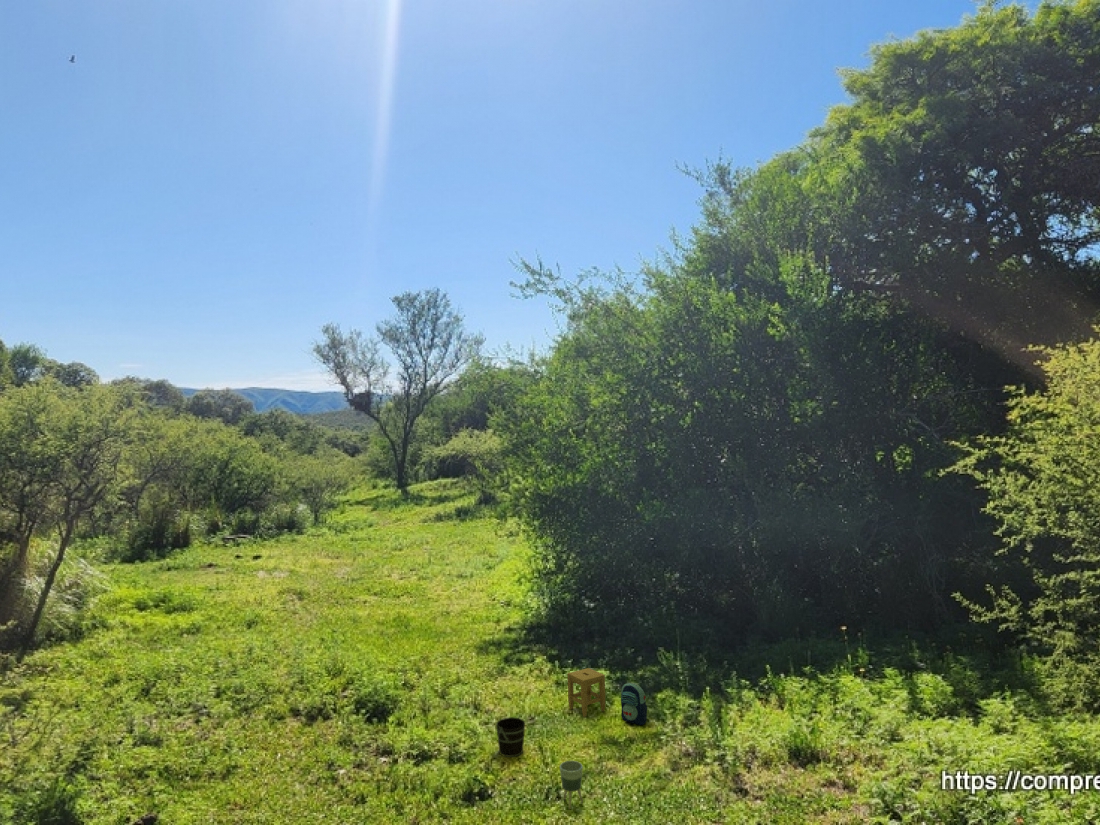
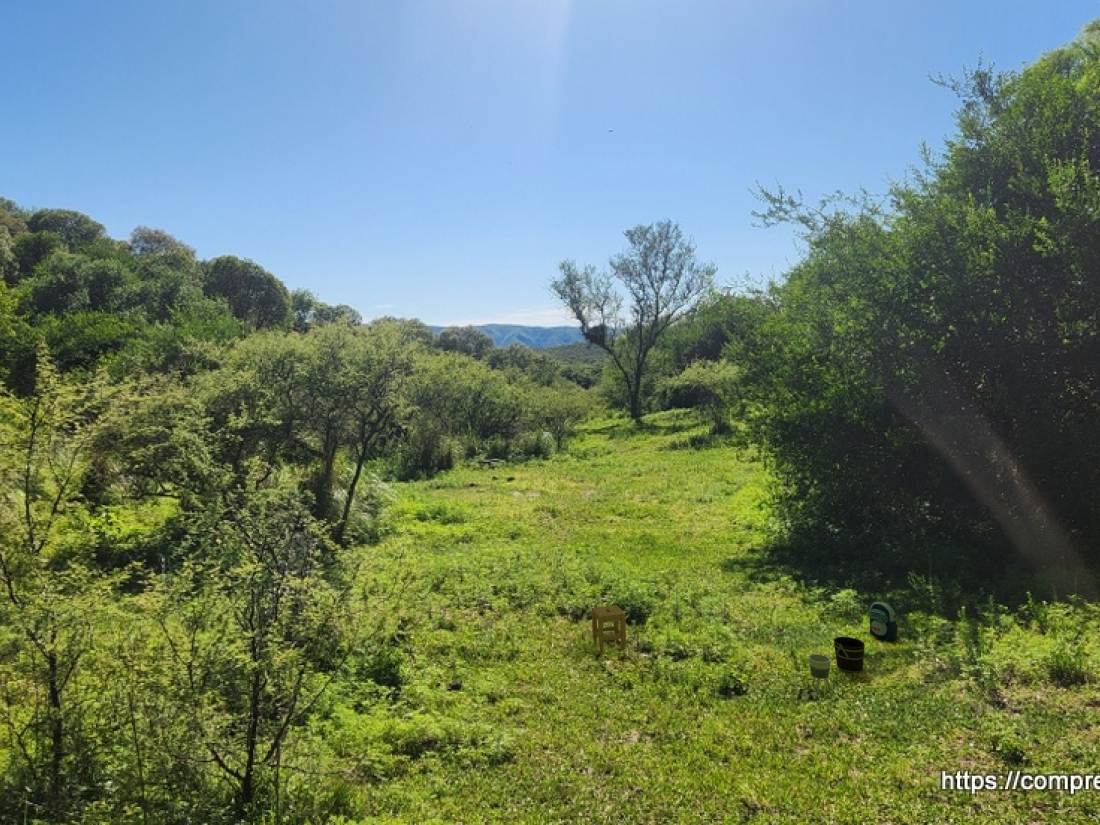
stool: present [567,668,605,717] -> present [592,605,626,652]
bucket: present [496,717,525,757] -> present [834,637,865,673]

